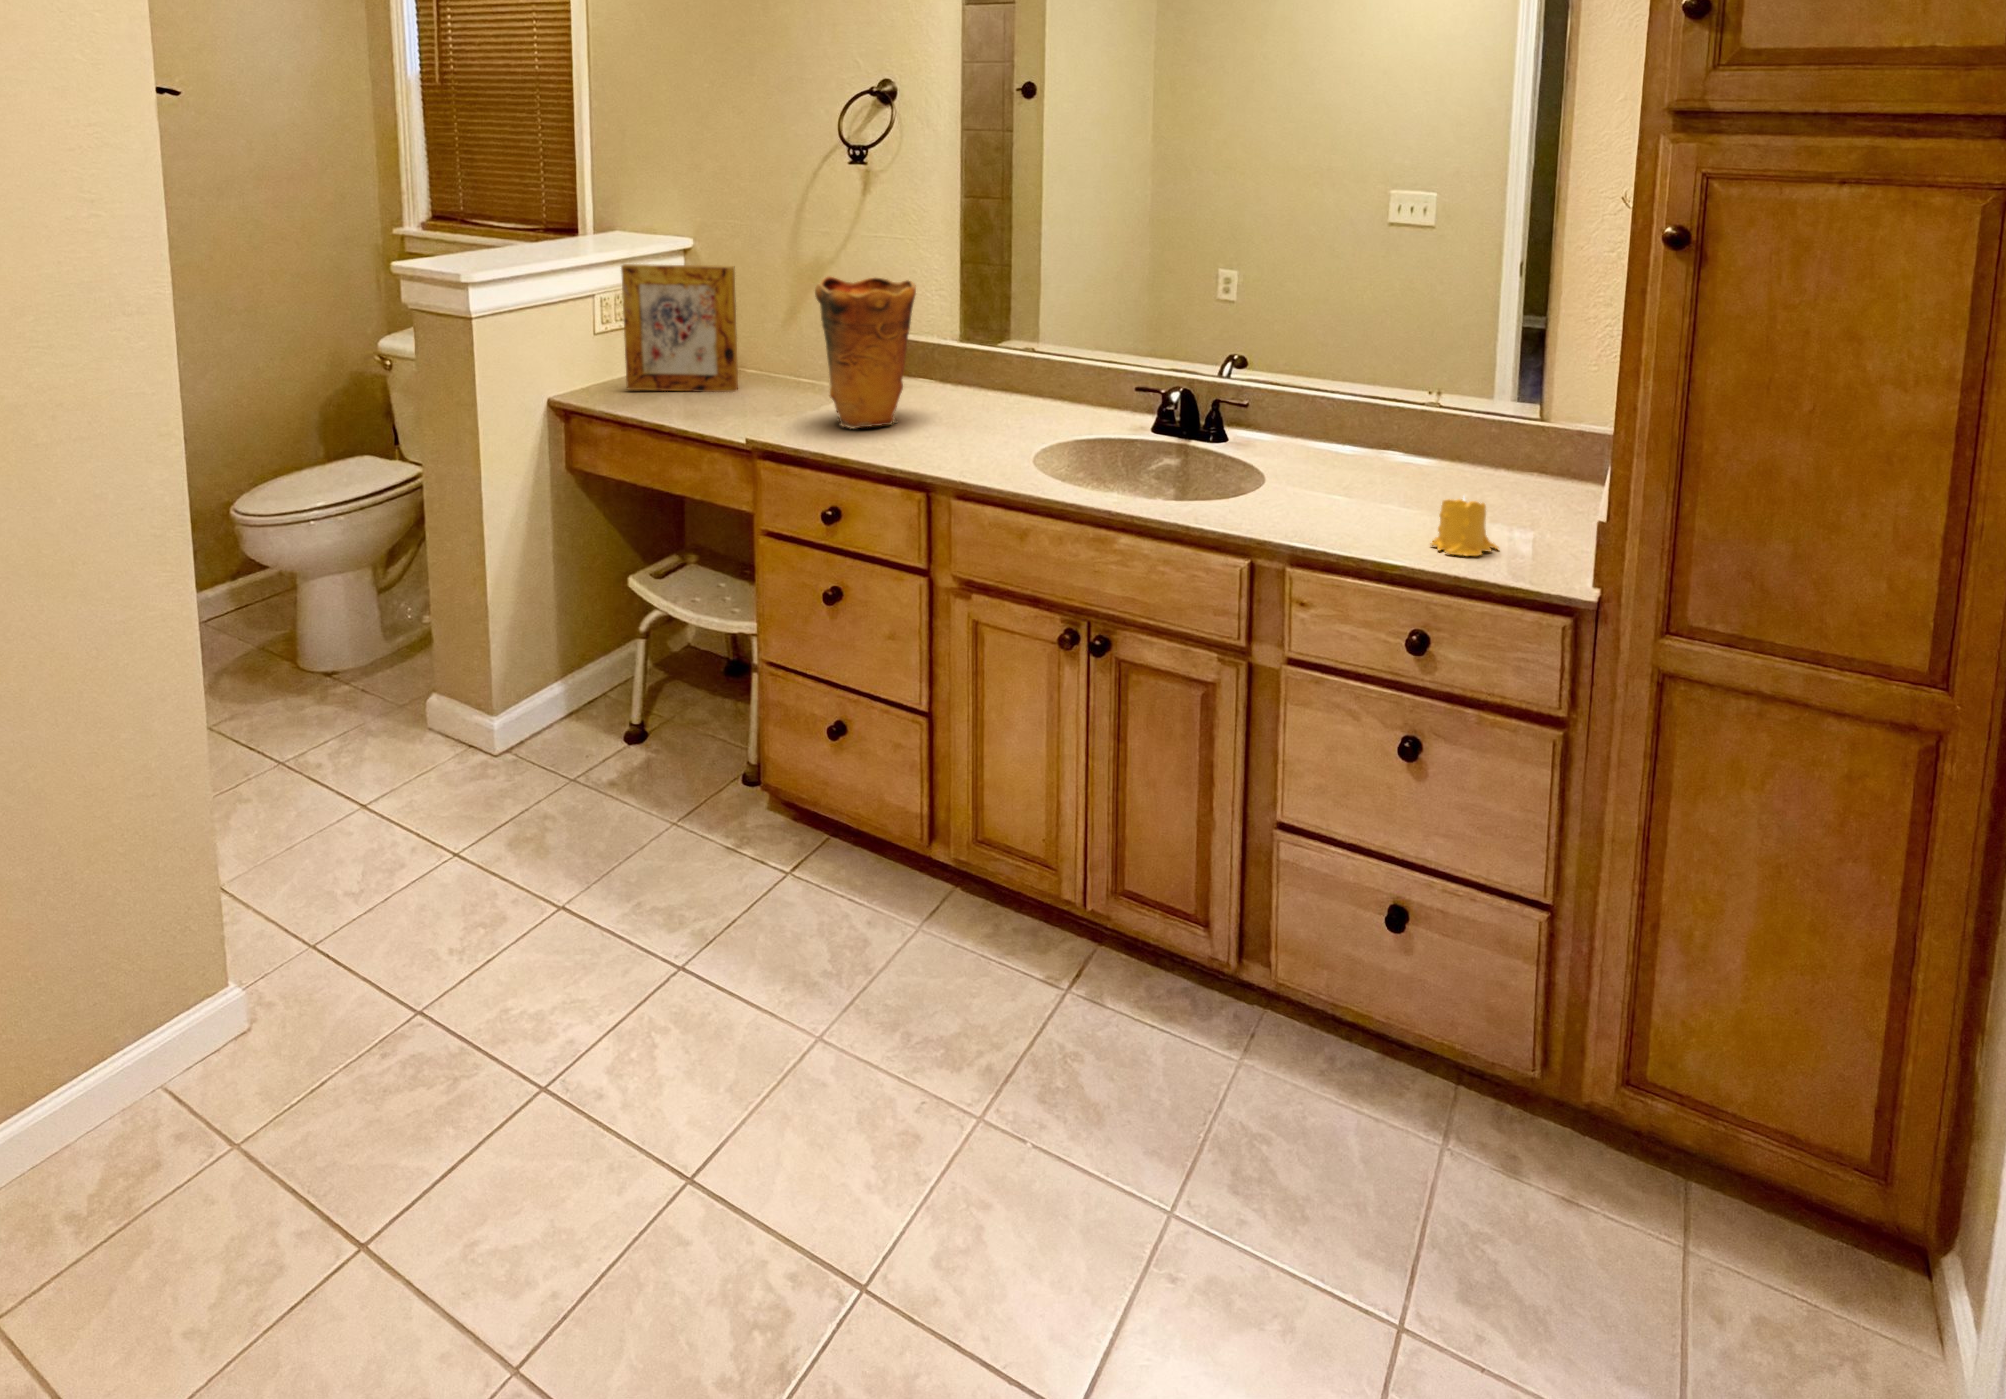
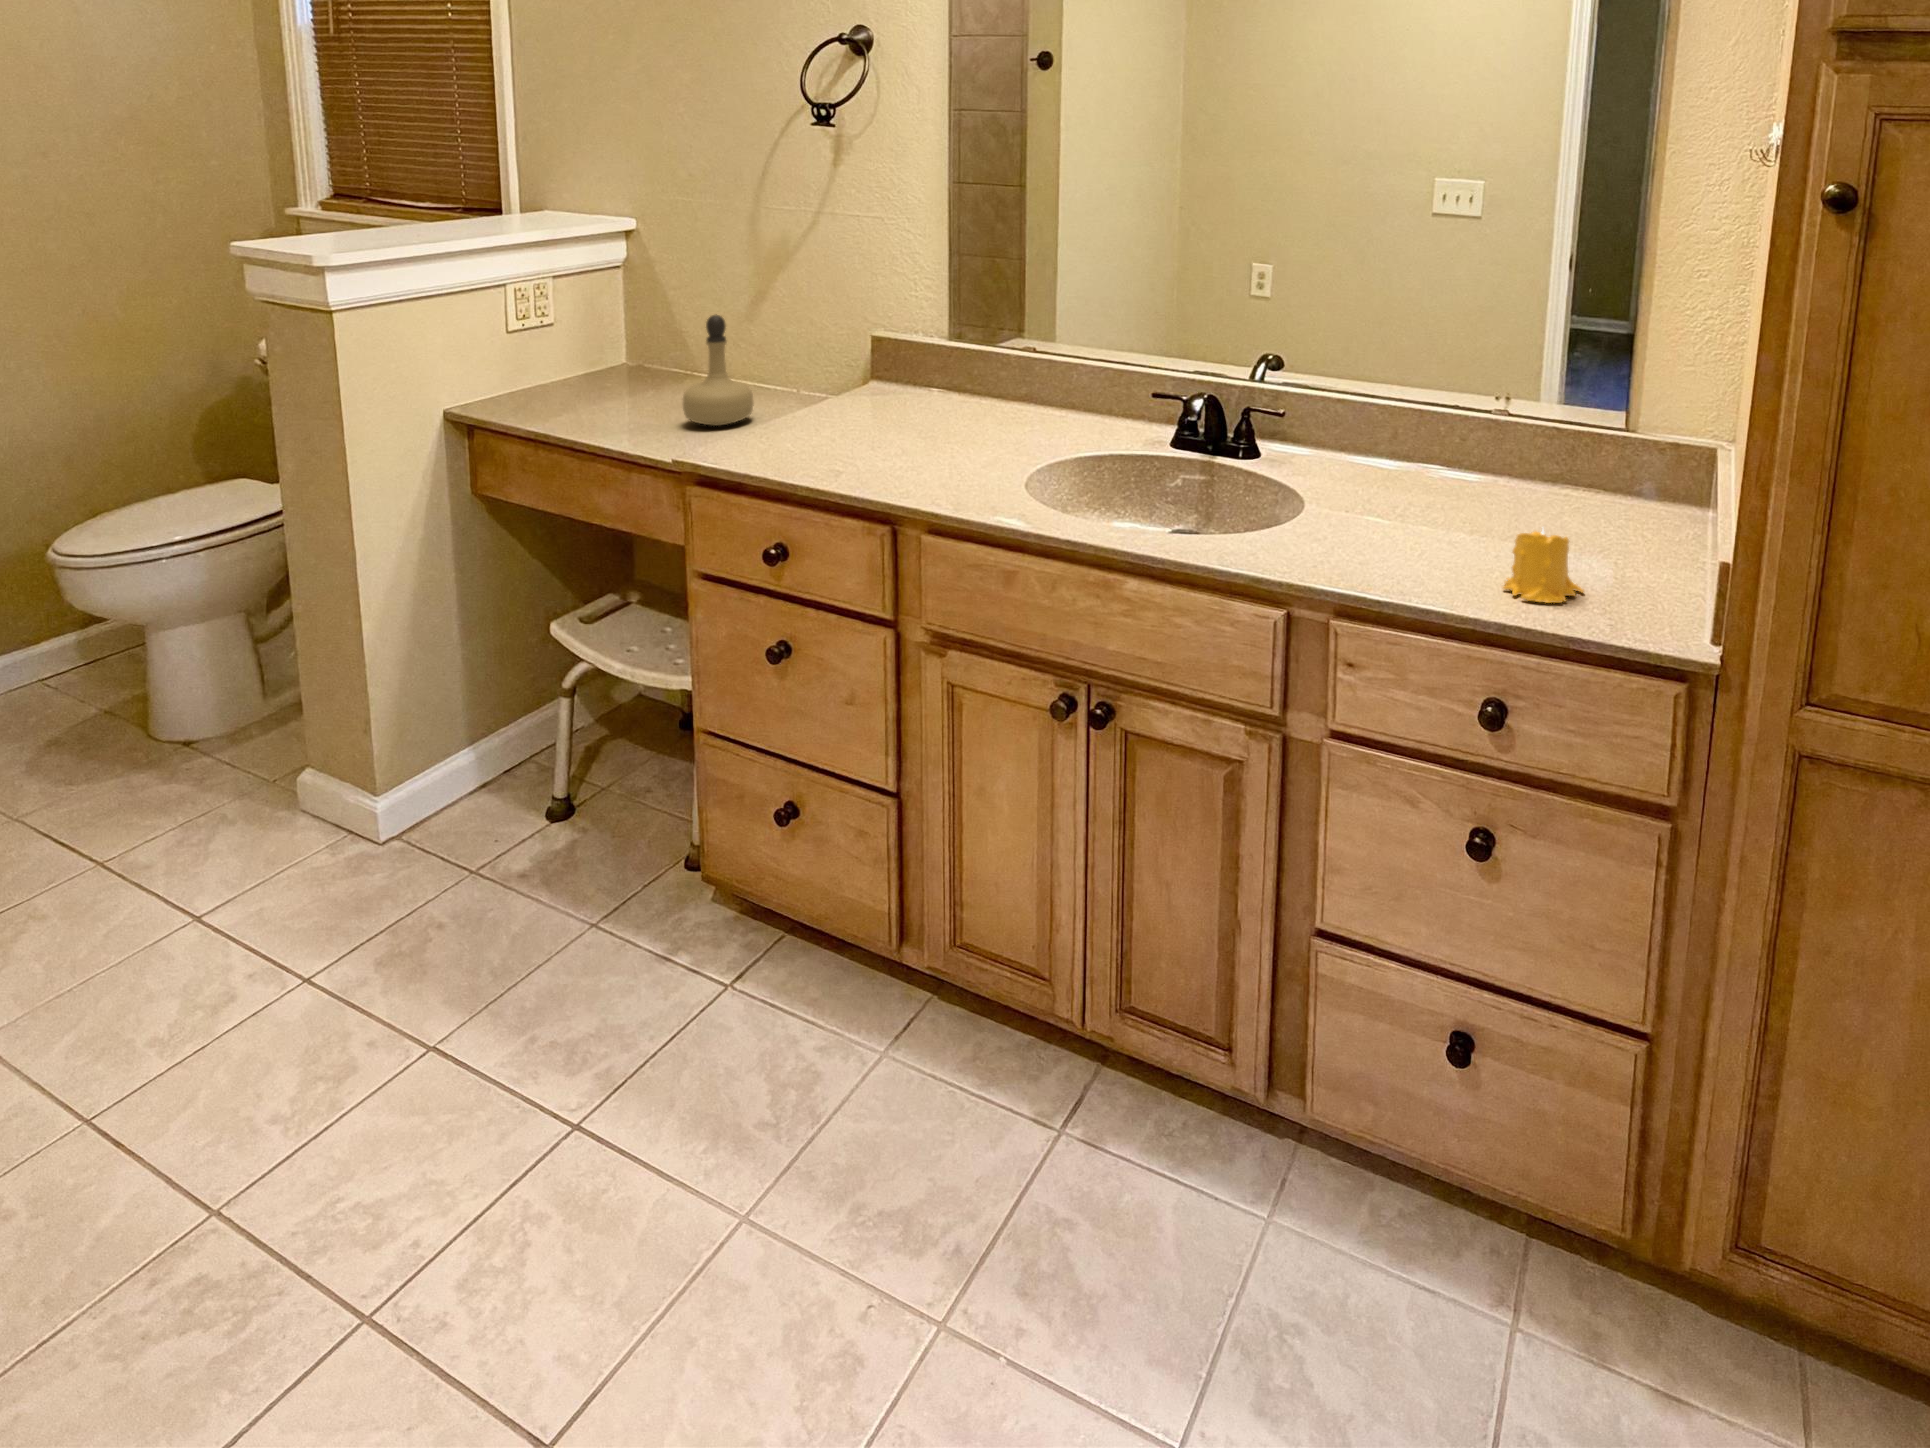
picture frame: present [621,264,738,392] -> none [542,247,685,398]
vase: present [815,276,916,428] -> none [765,261,889,443]
perfume bottle: none [743,321,801,414] -> present [683,315,753,426]

